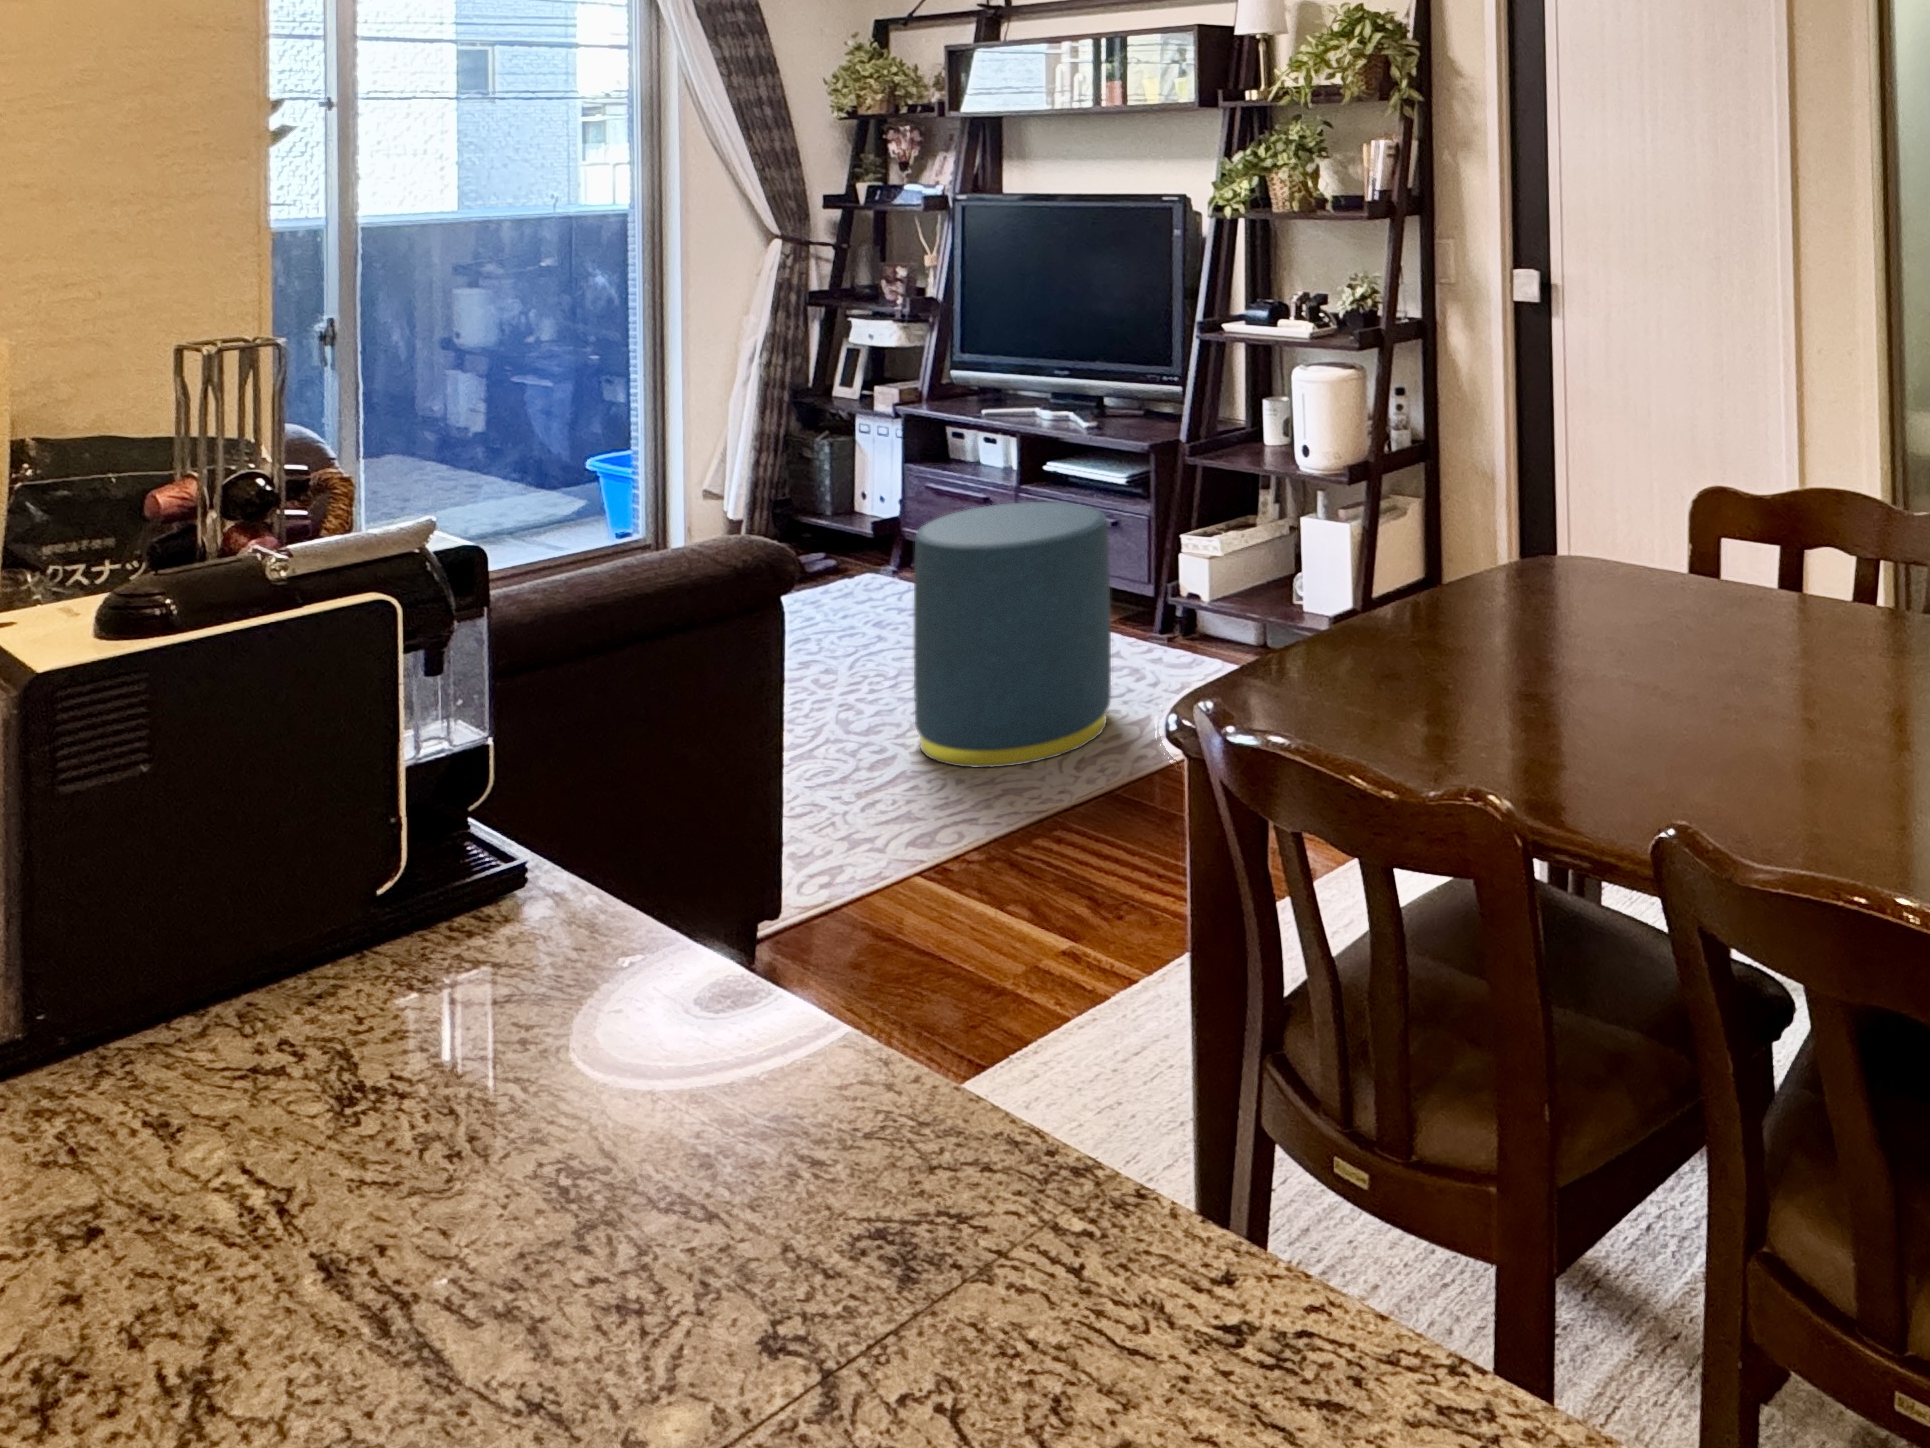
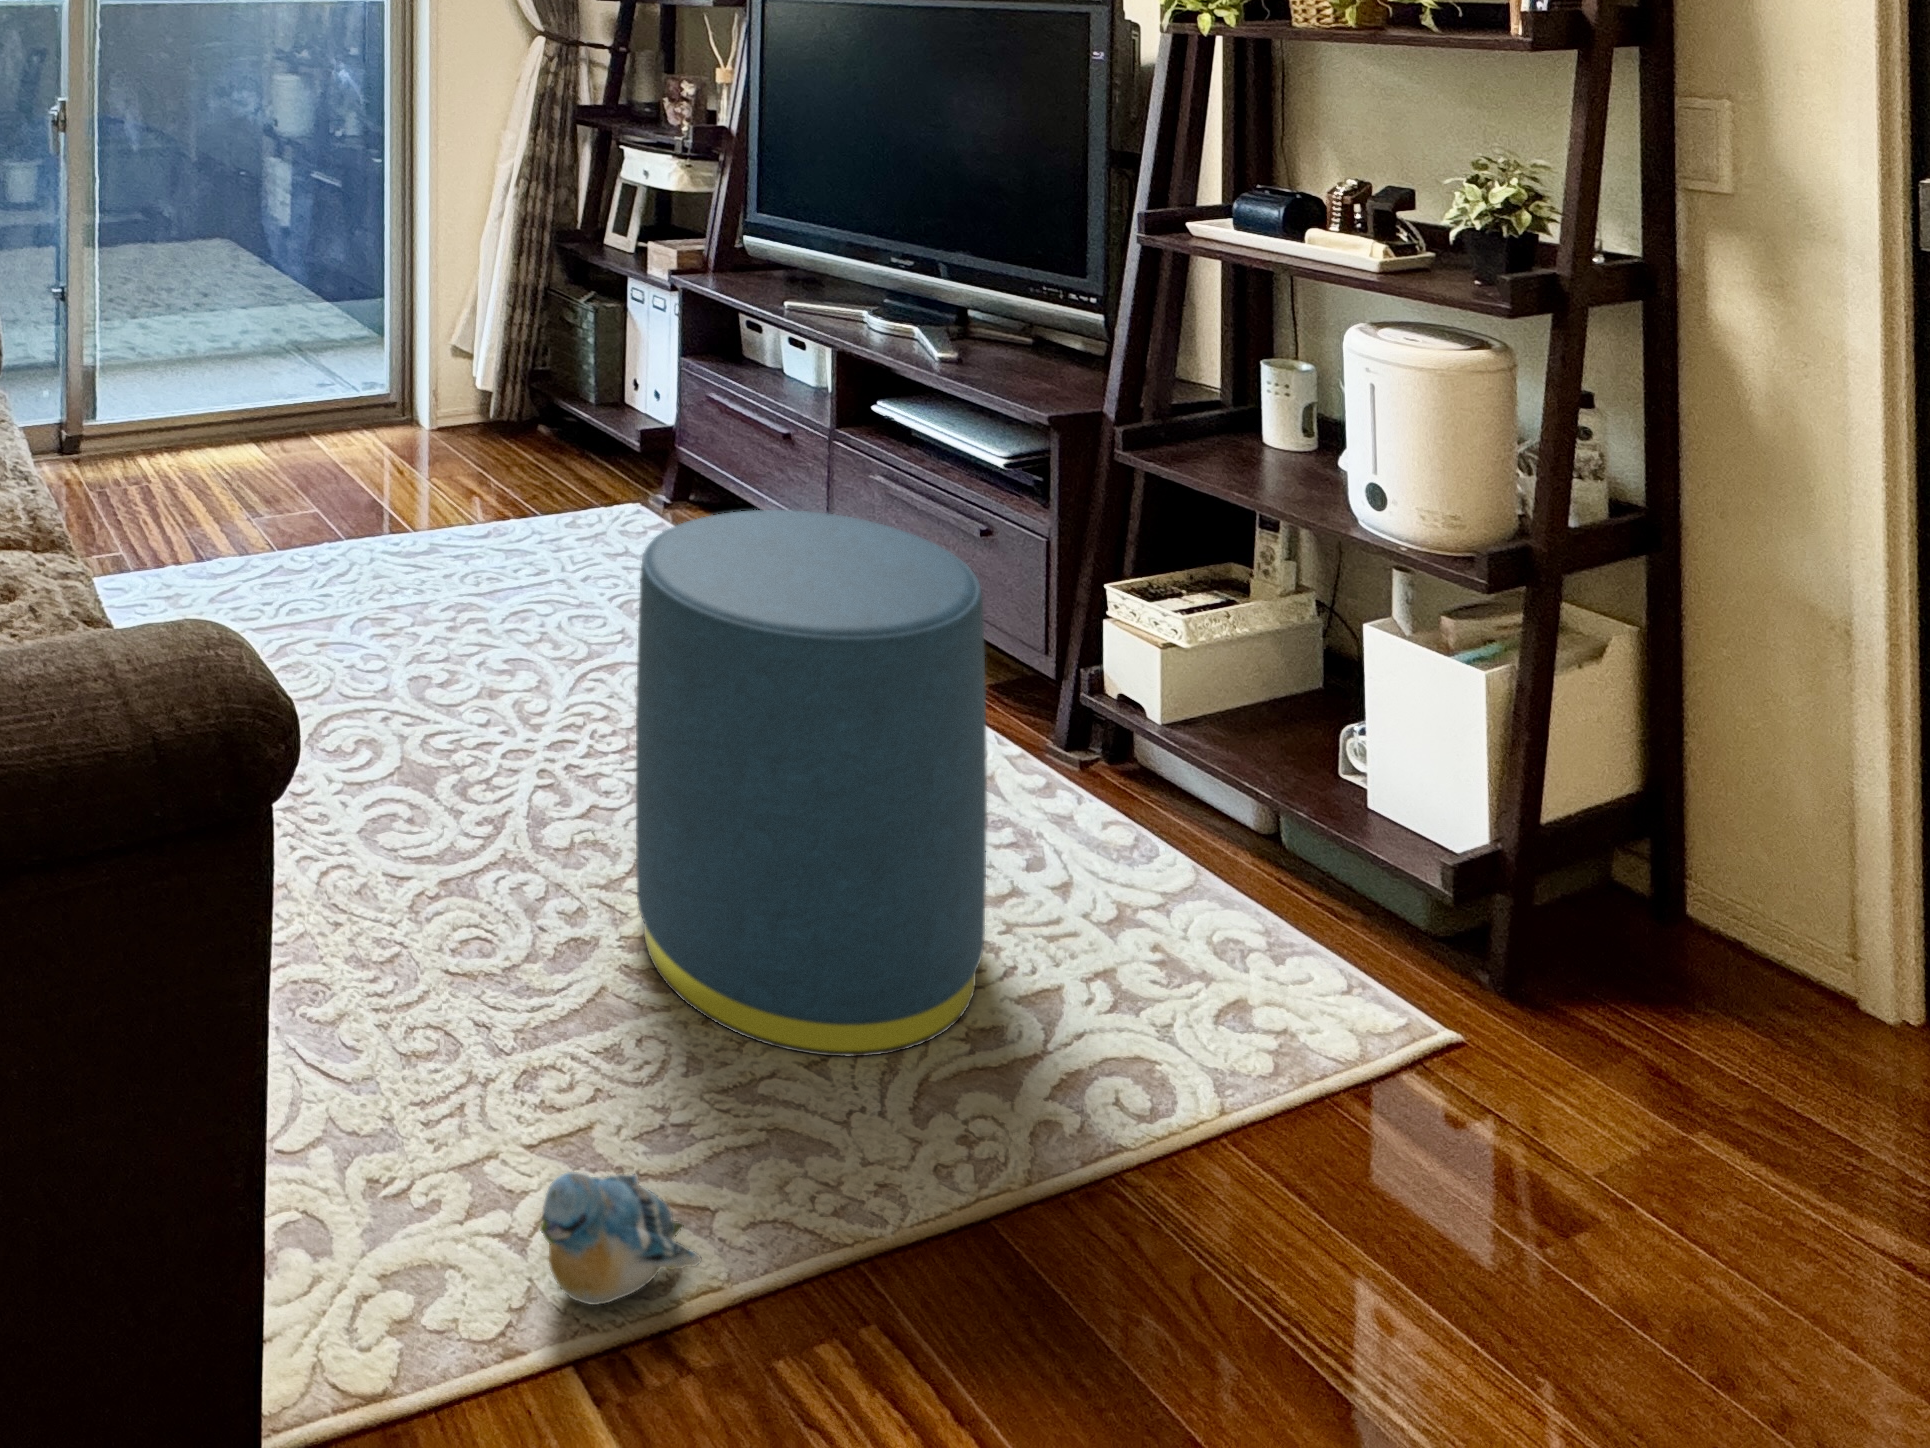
plush toy: none [892,796,973,856] -> present [540,1172,701,1305]

